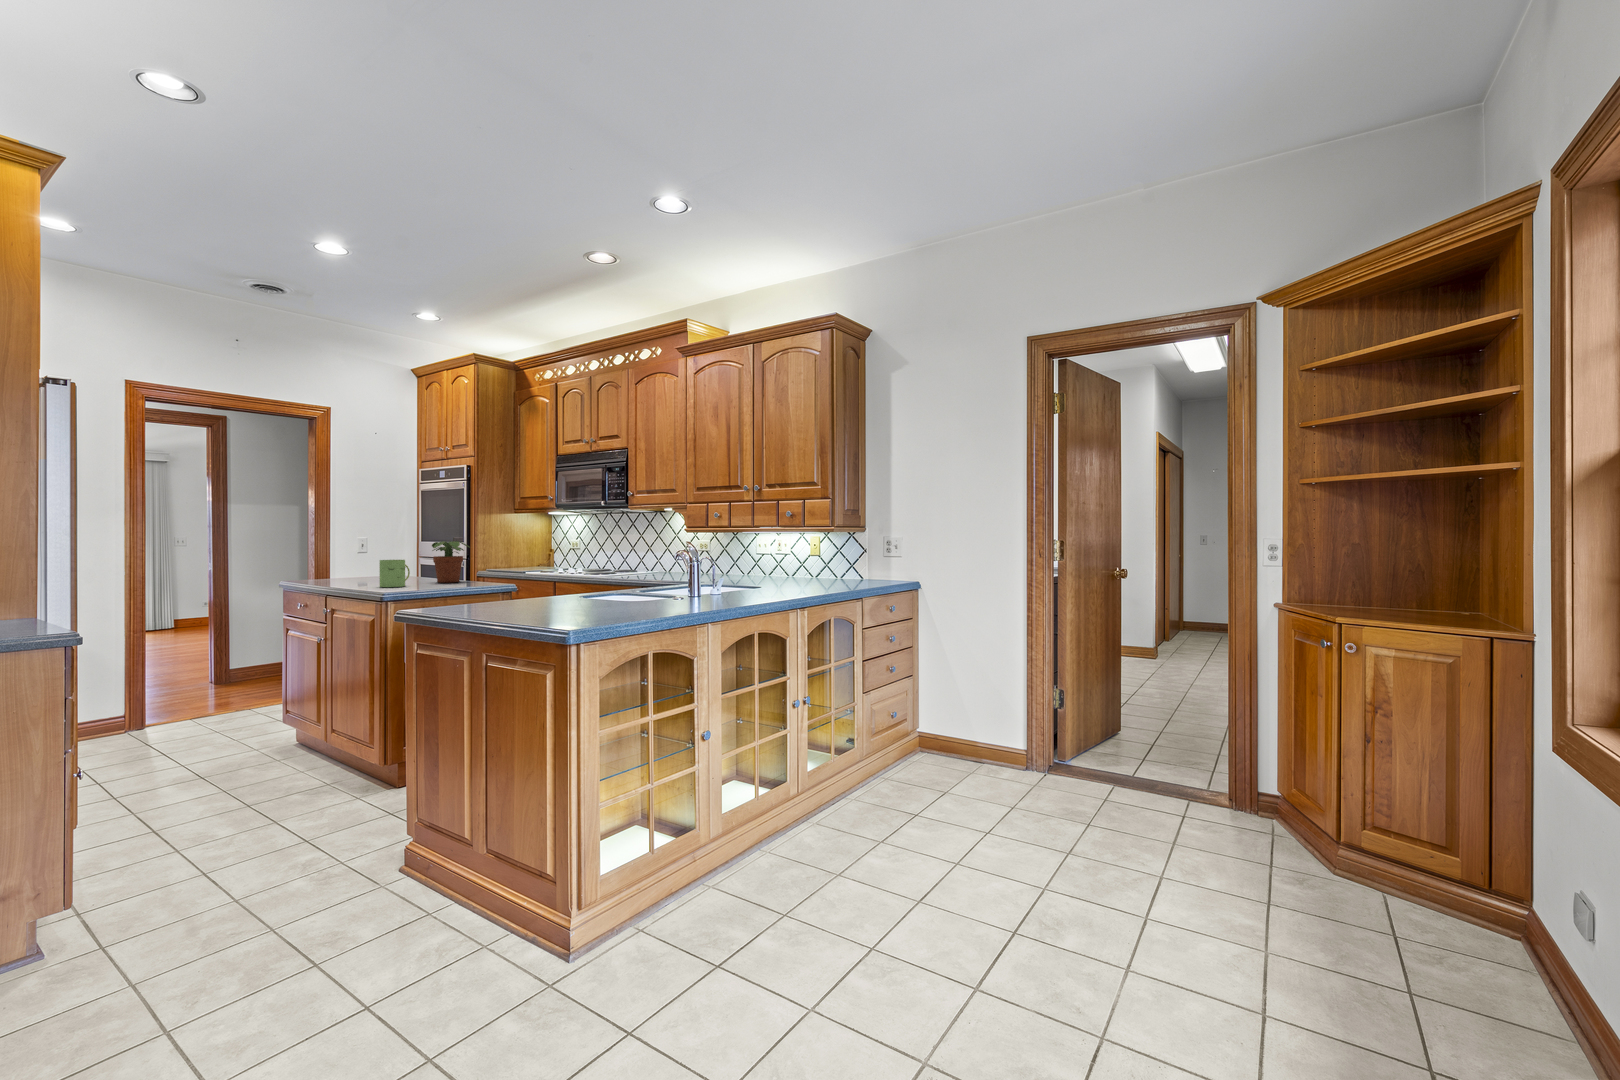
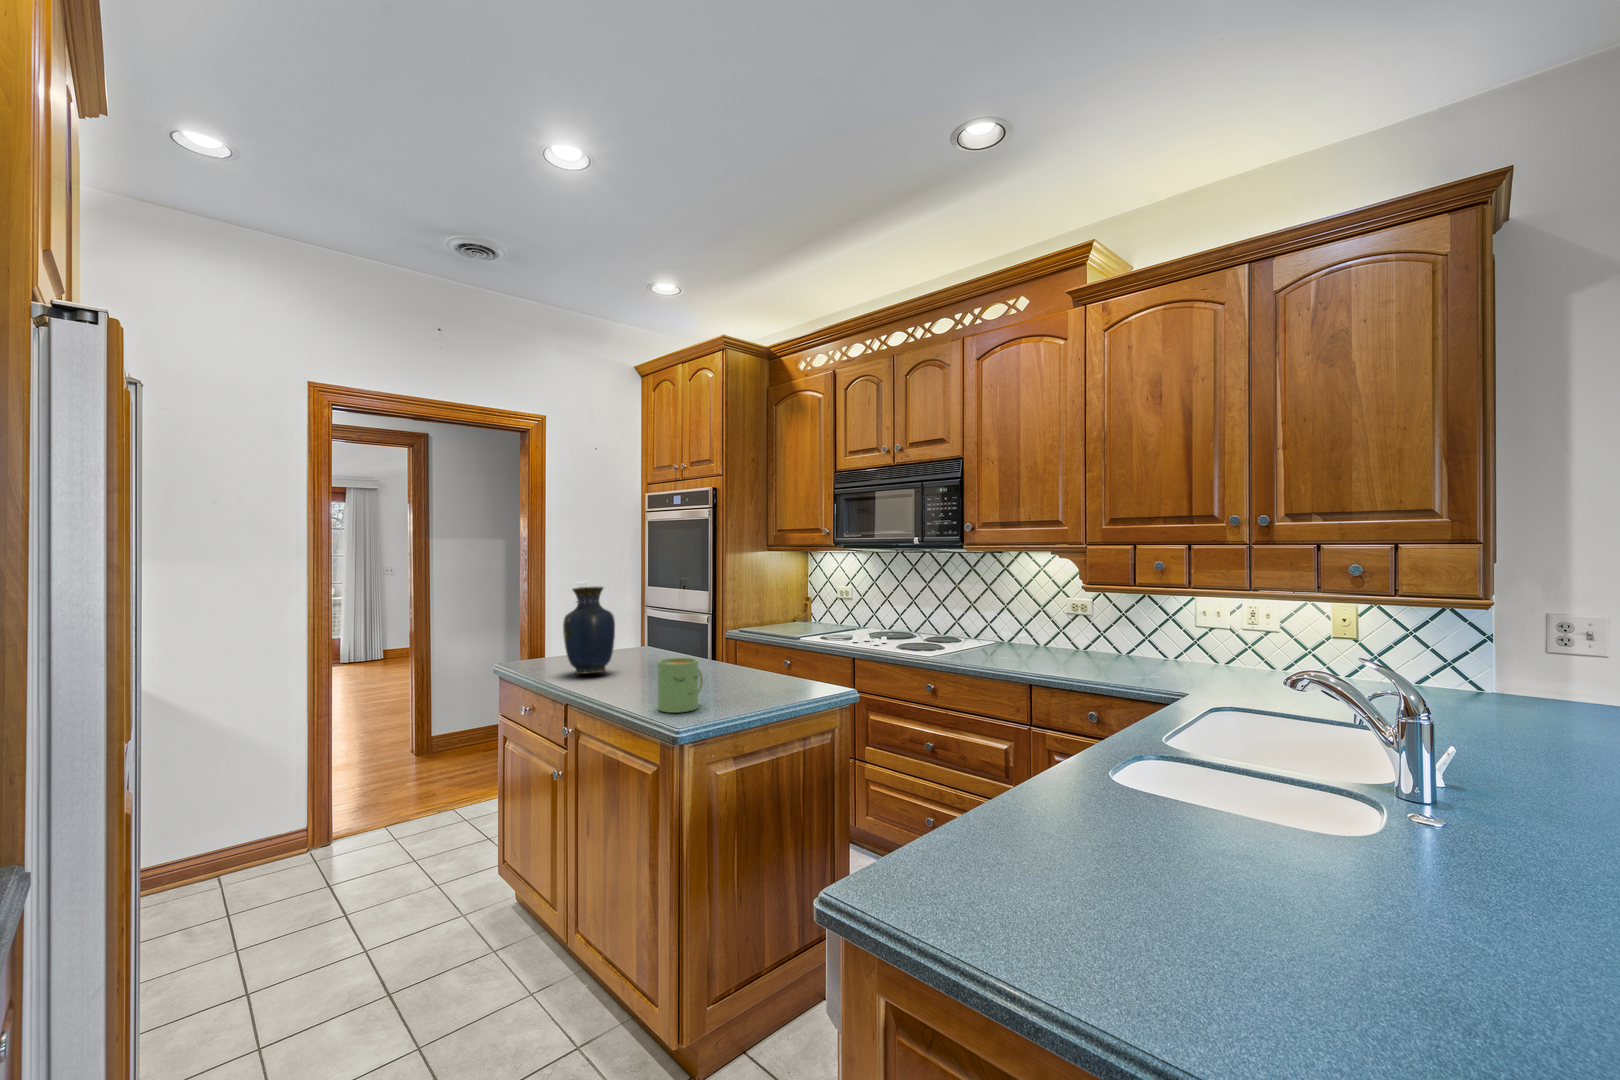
vase: none [328,525,365,580] -> present [563,586,615,674]
potted plant: present [432,541,470,583] -> none [726,619,784,692]

